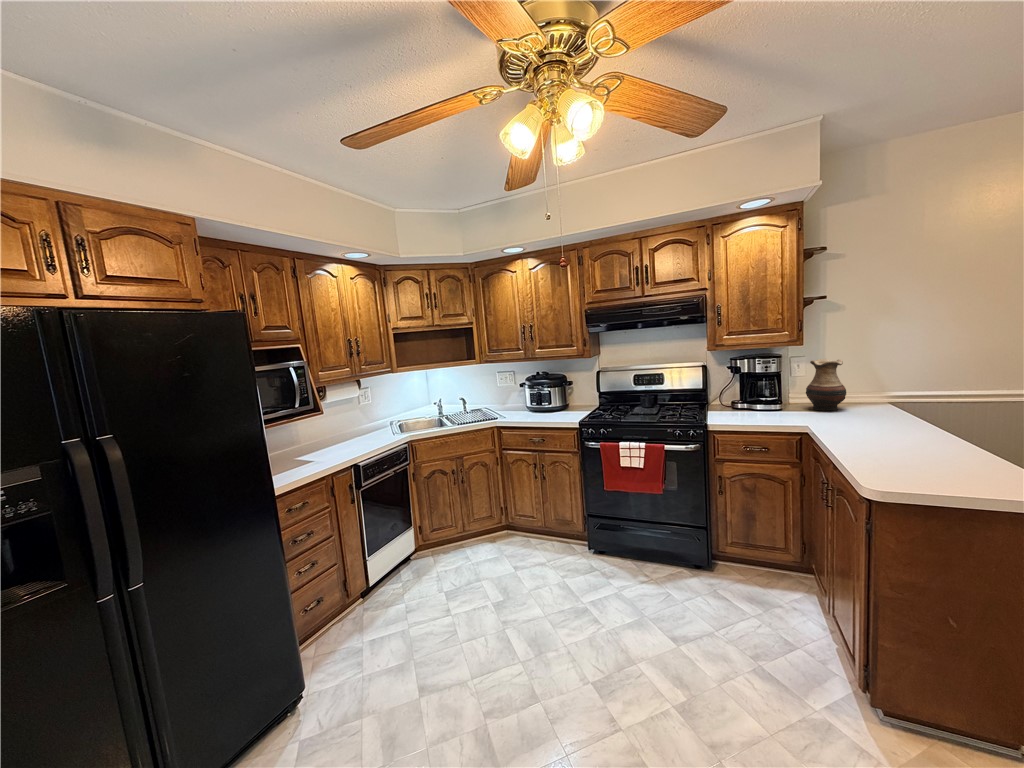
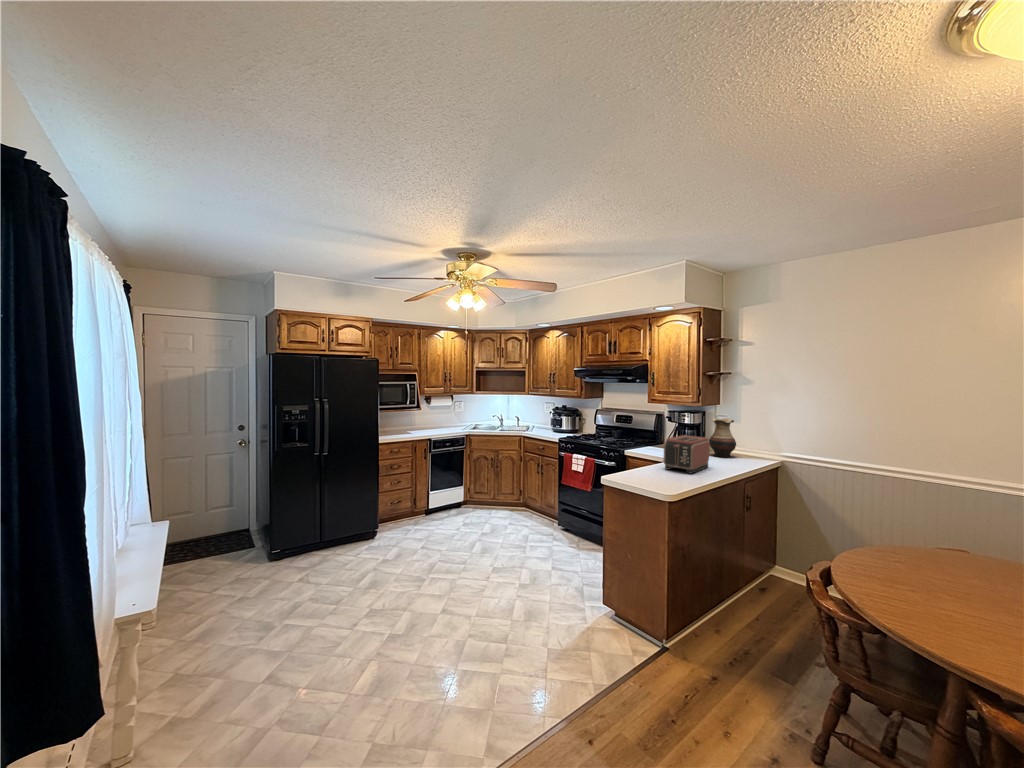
toaster: none [842,388,932,447] -> present [664,435,709,474]

